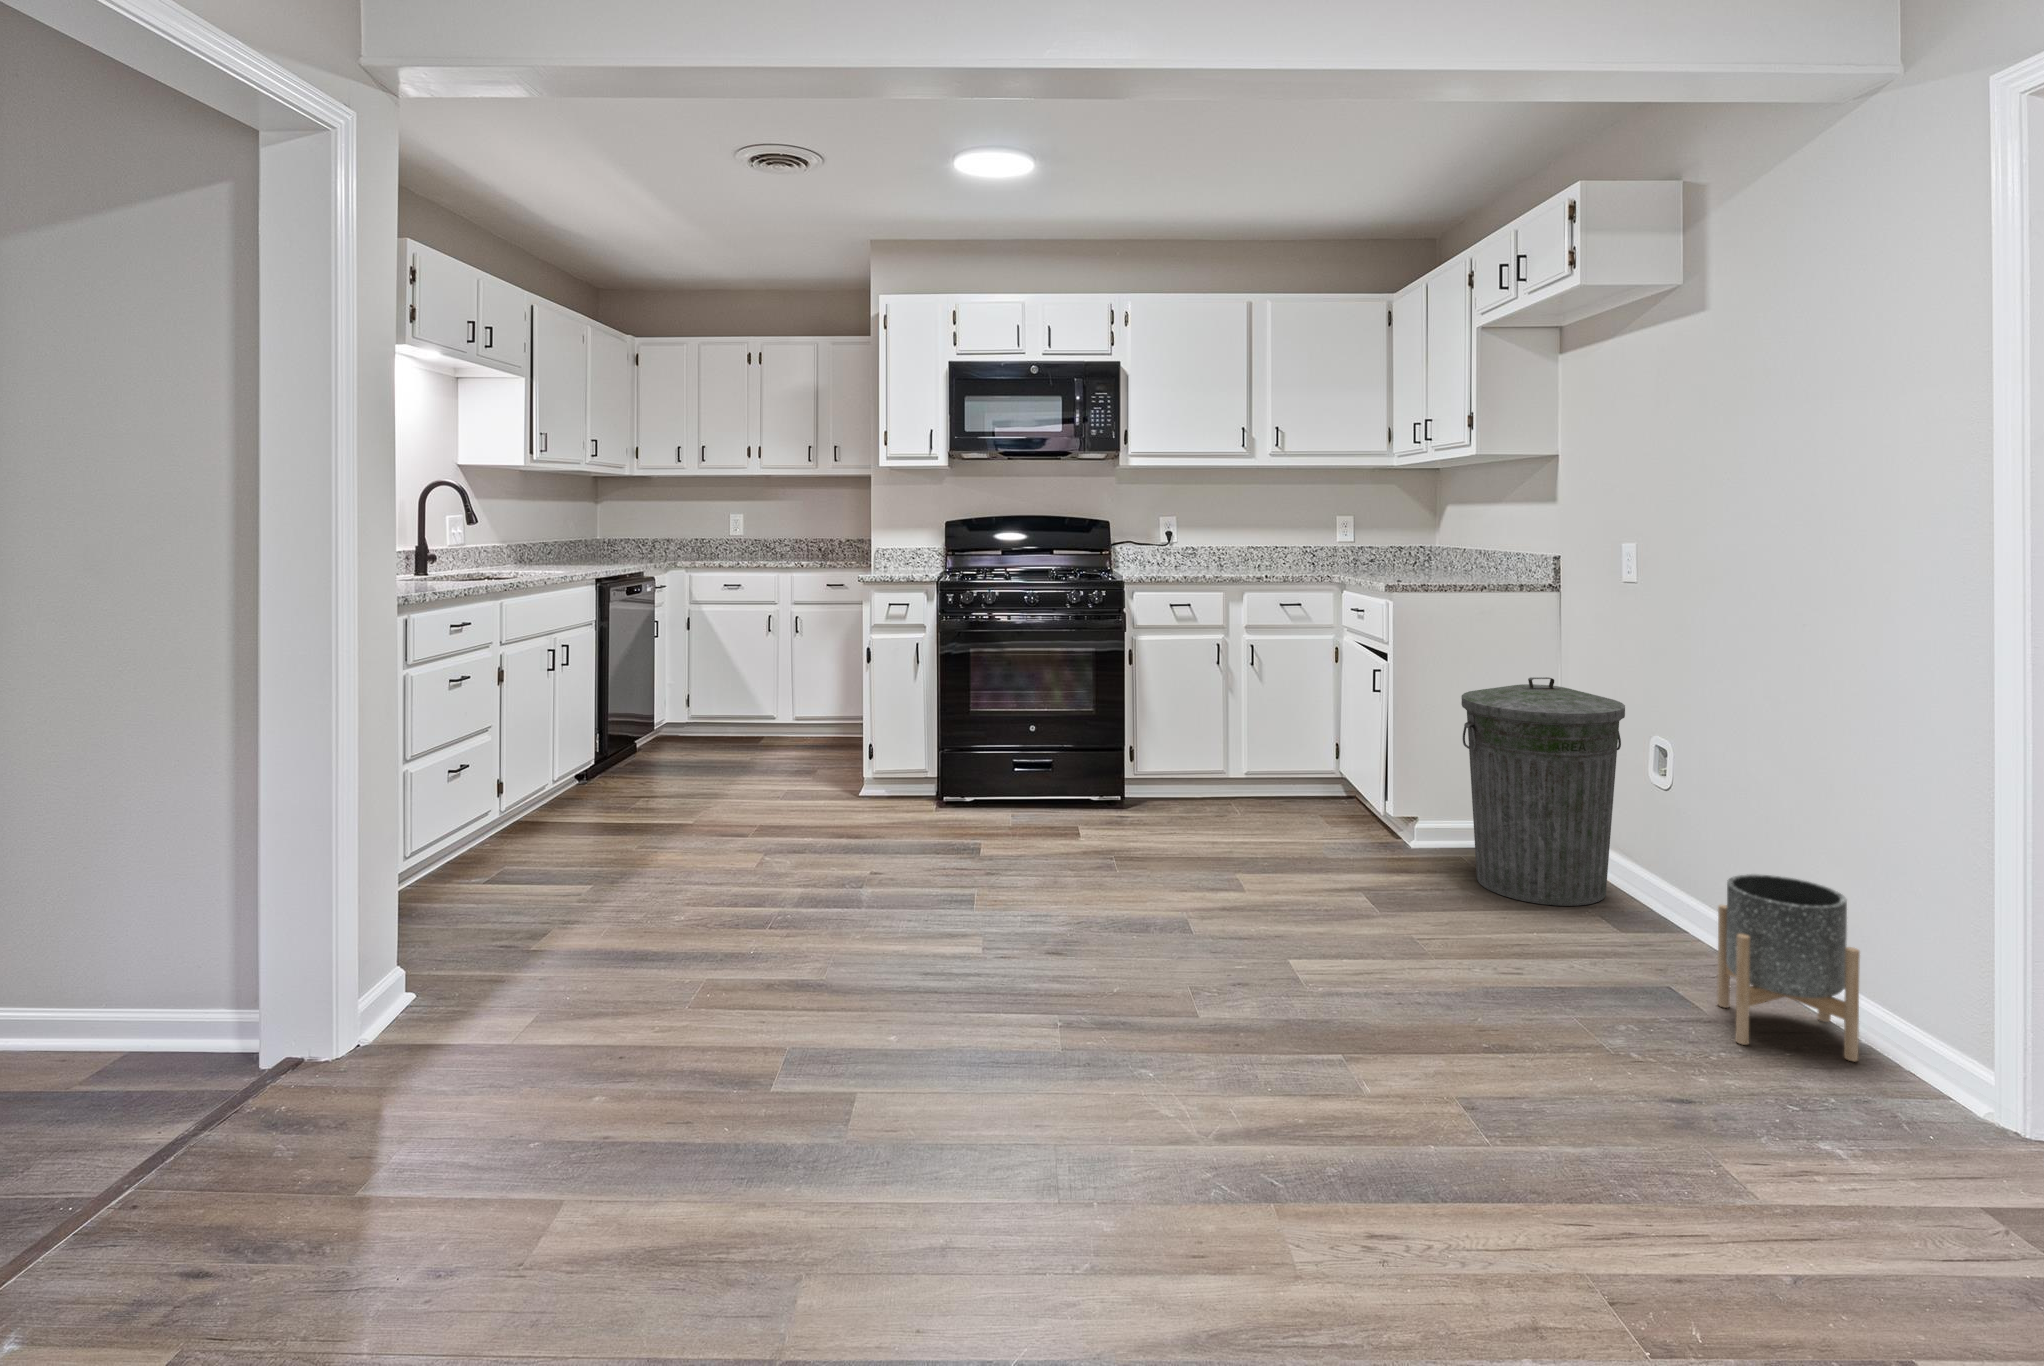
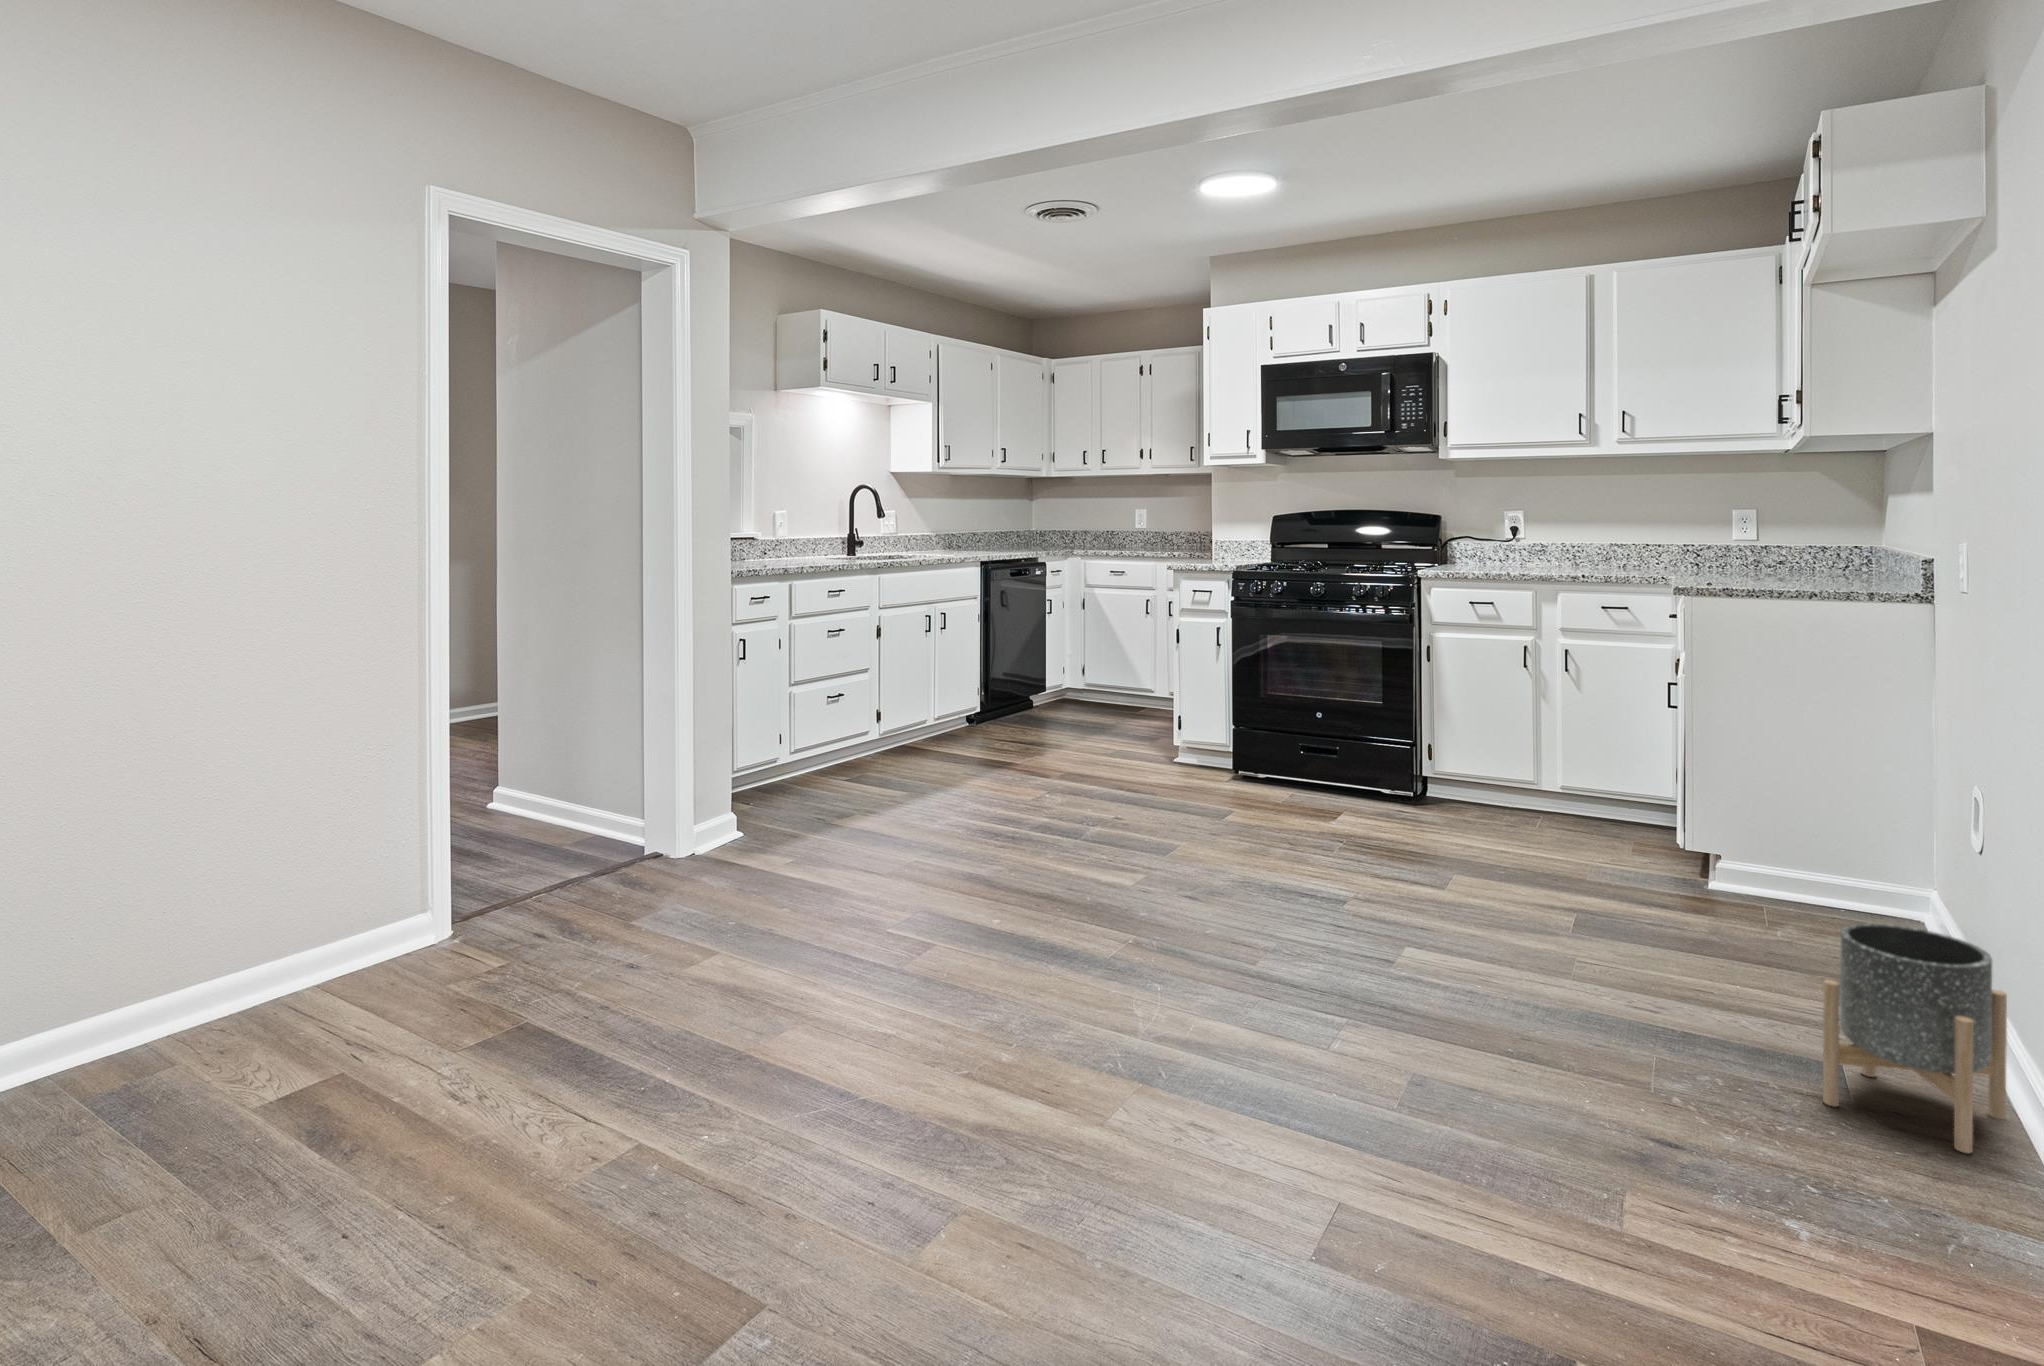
trash can: present [1462,677,1625,906] -> none [1710,695,1927,965]

